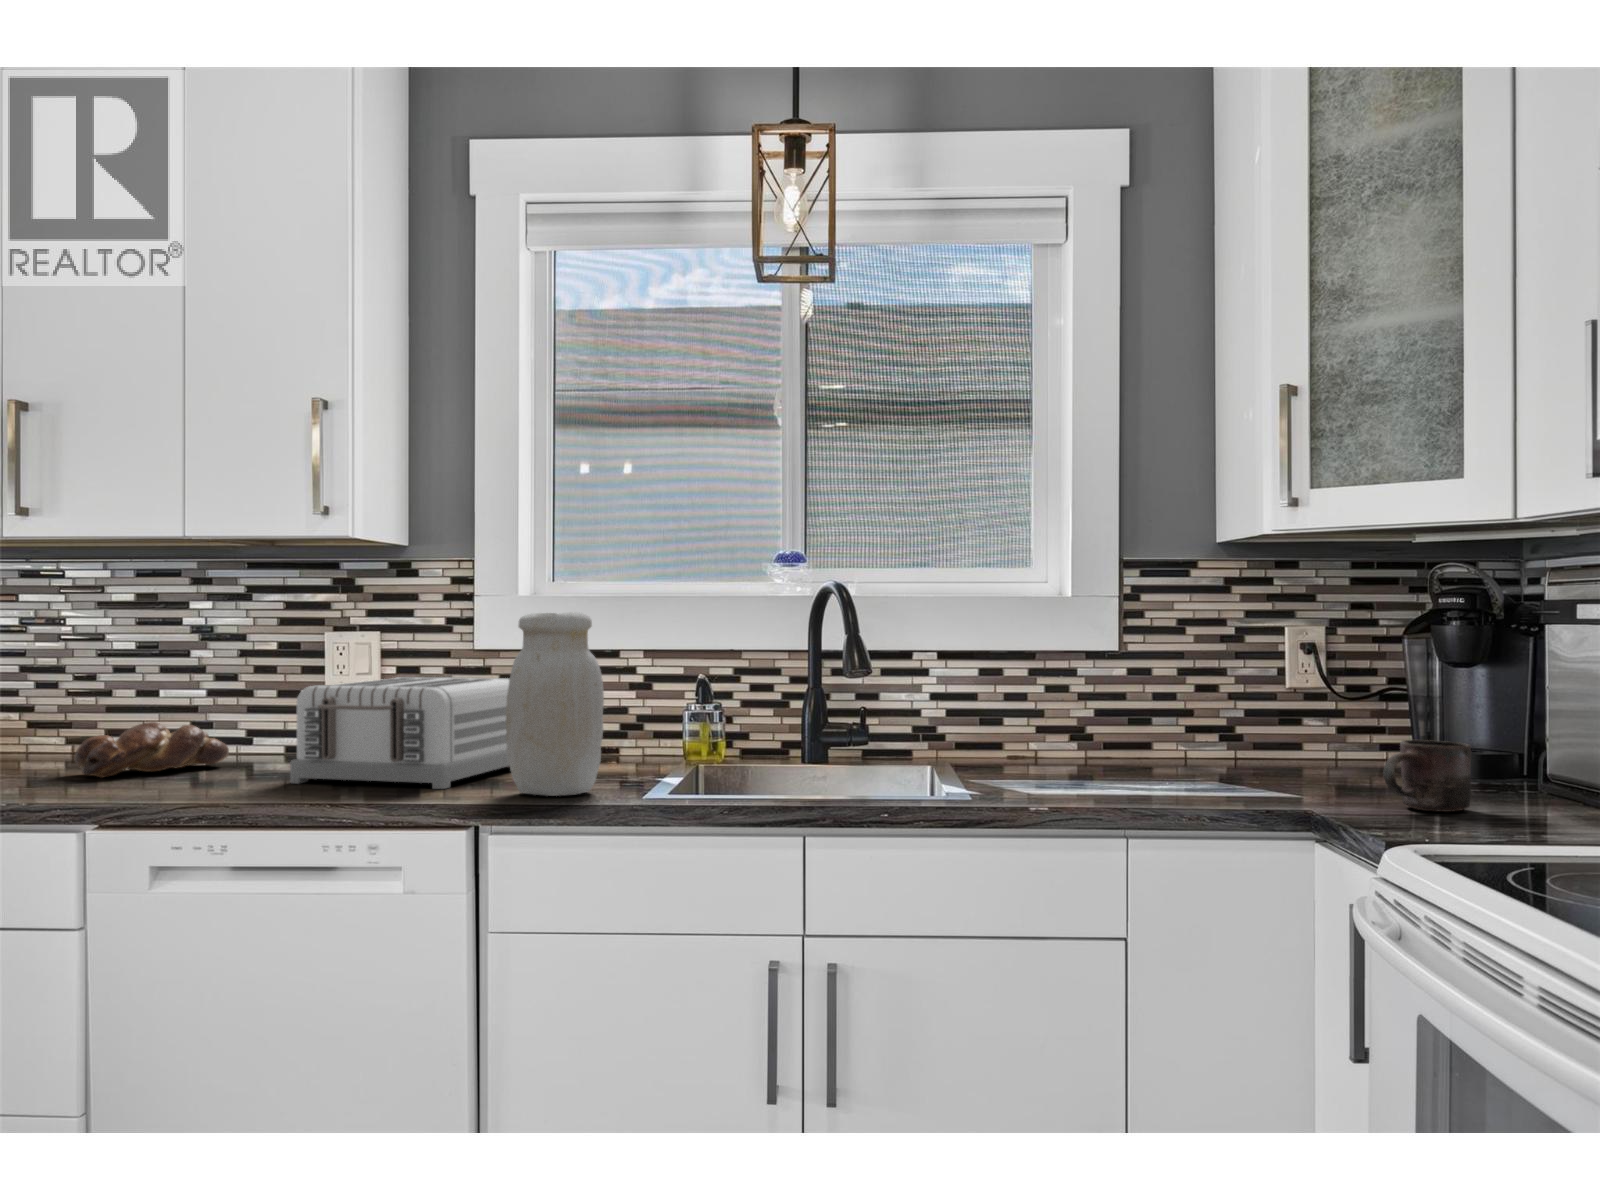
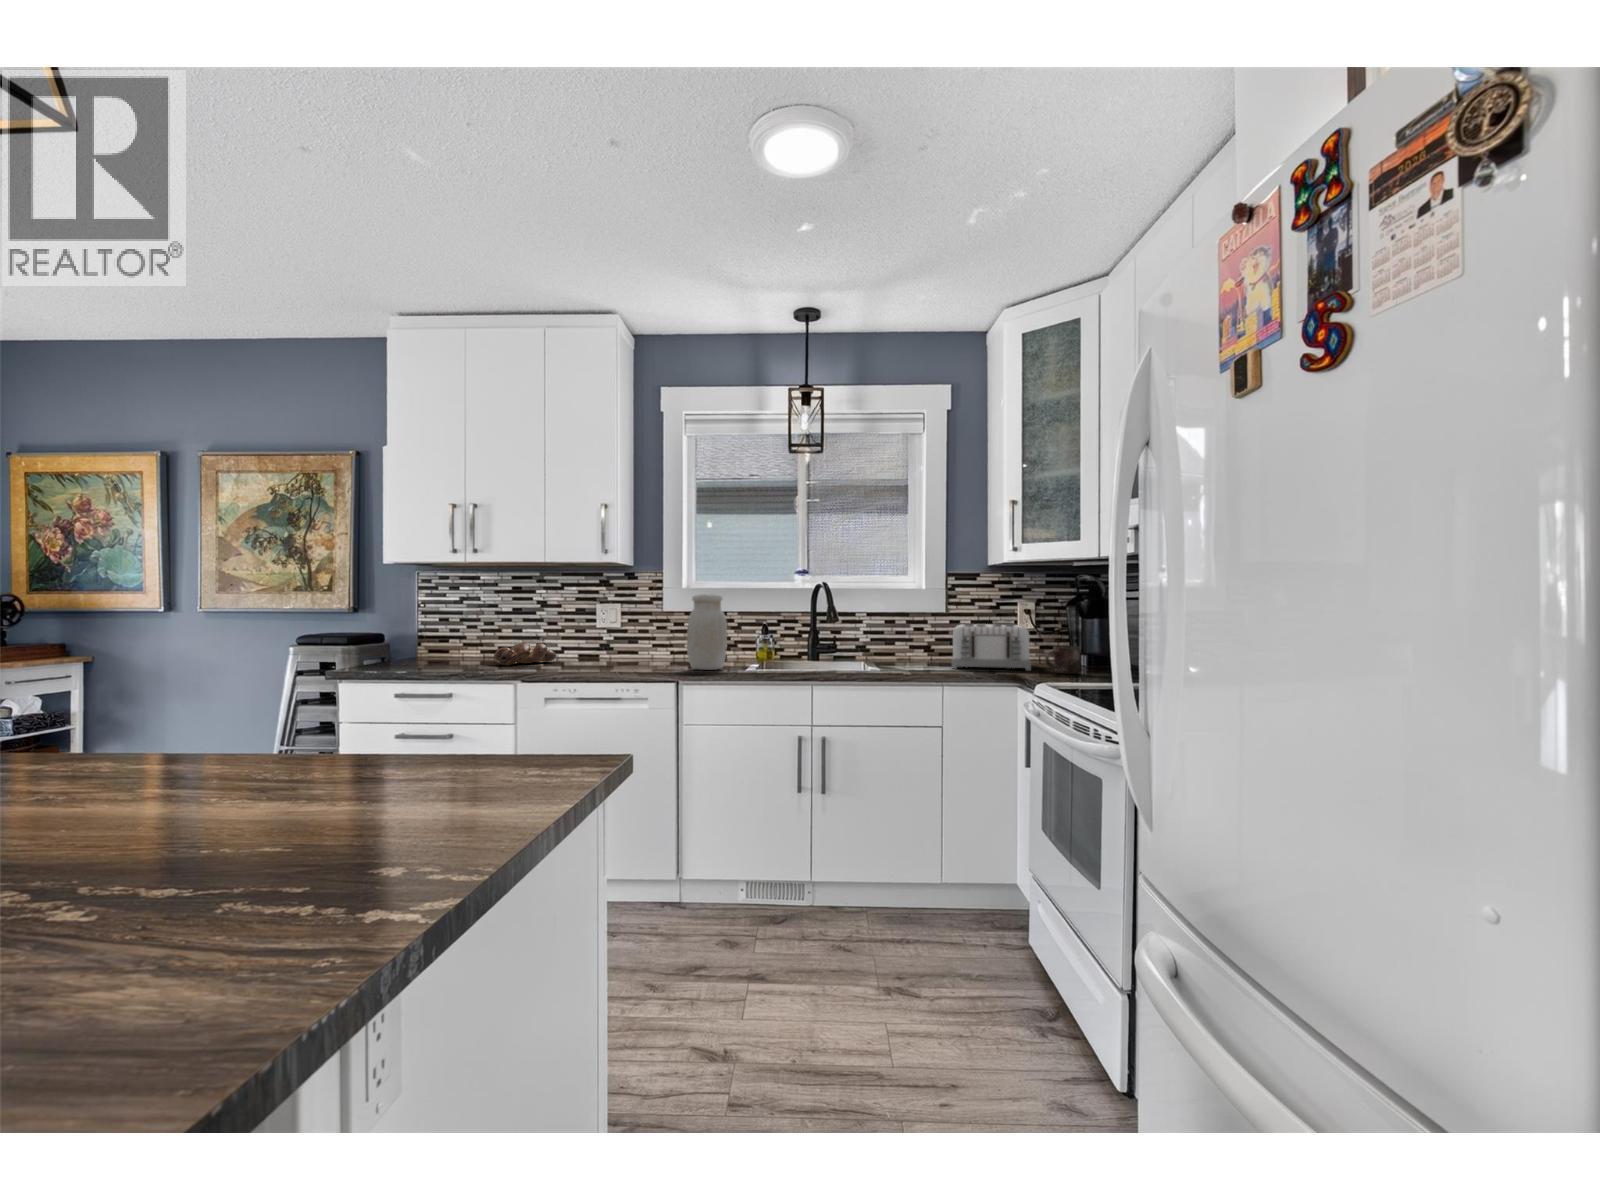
toaster: present [290,677,510,789] -> present [952,624,1031,671]

